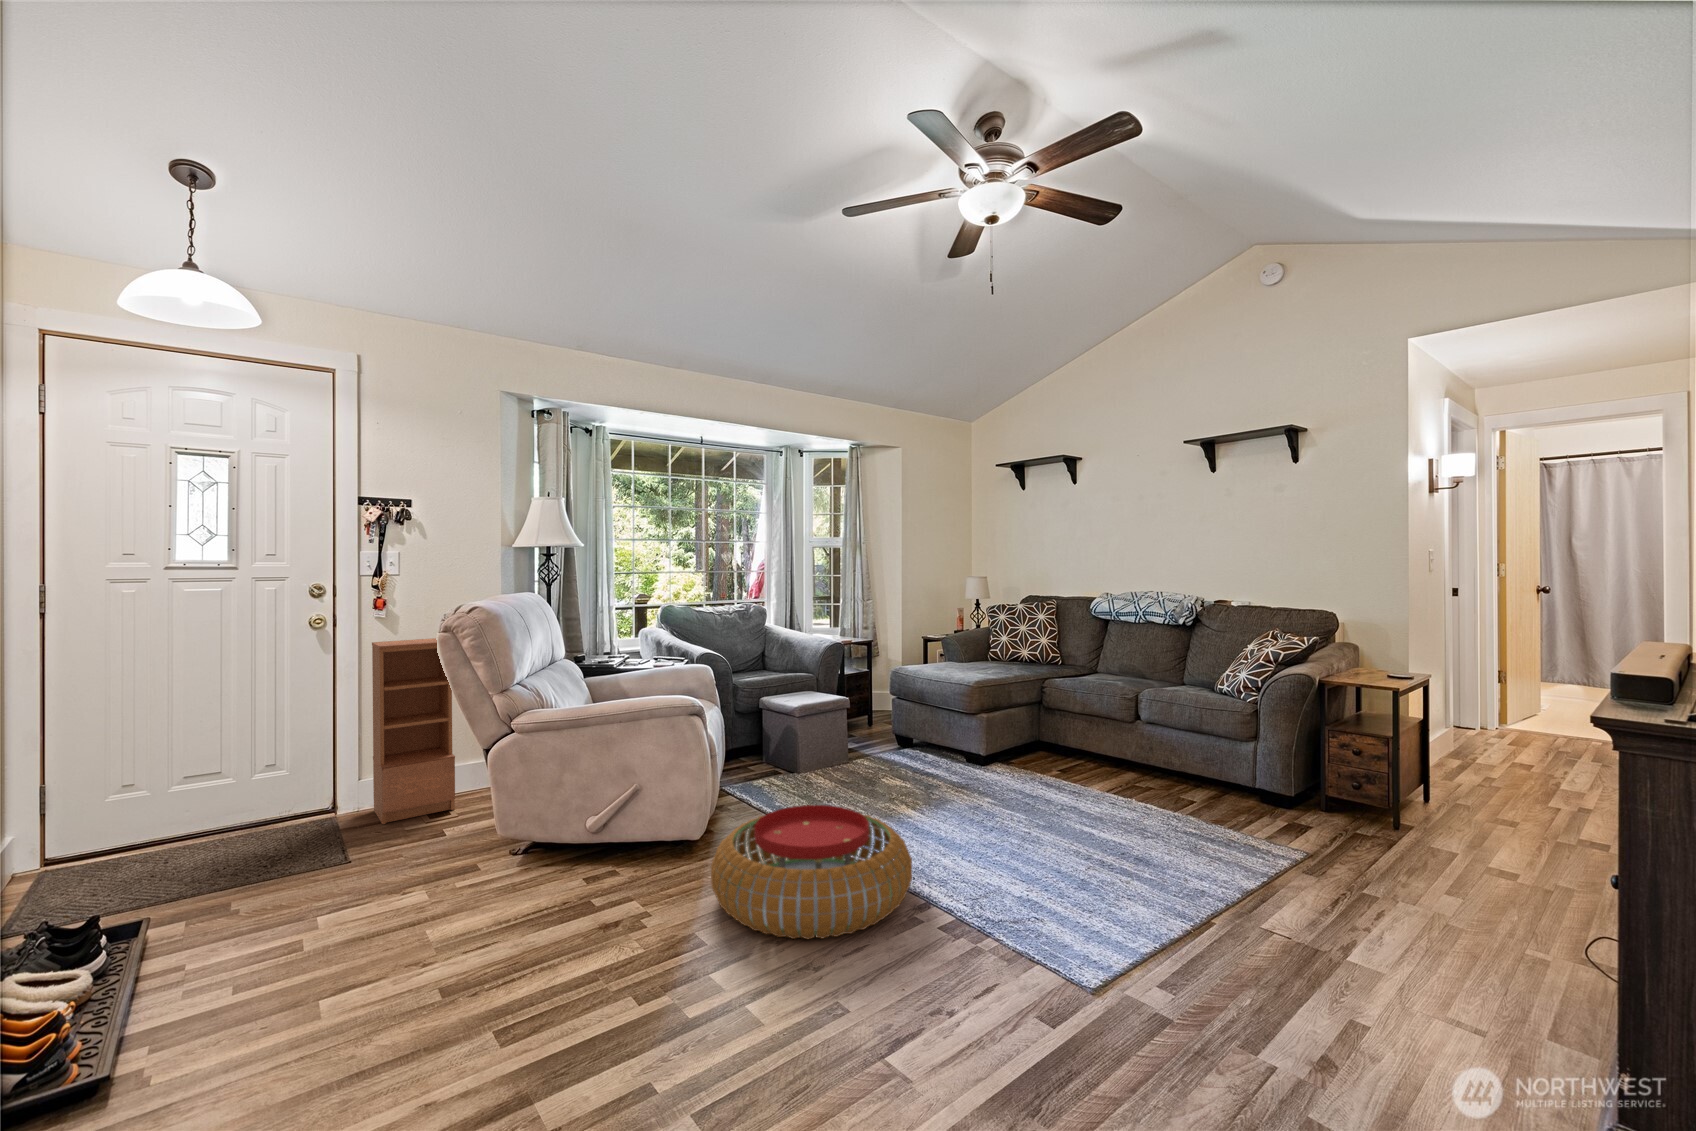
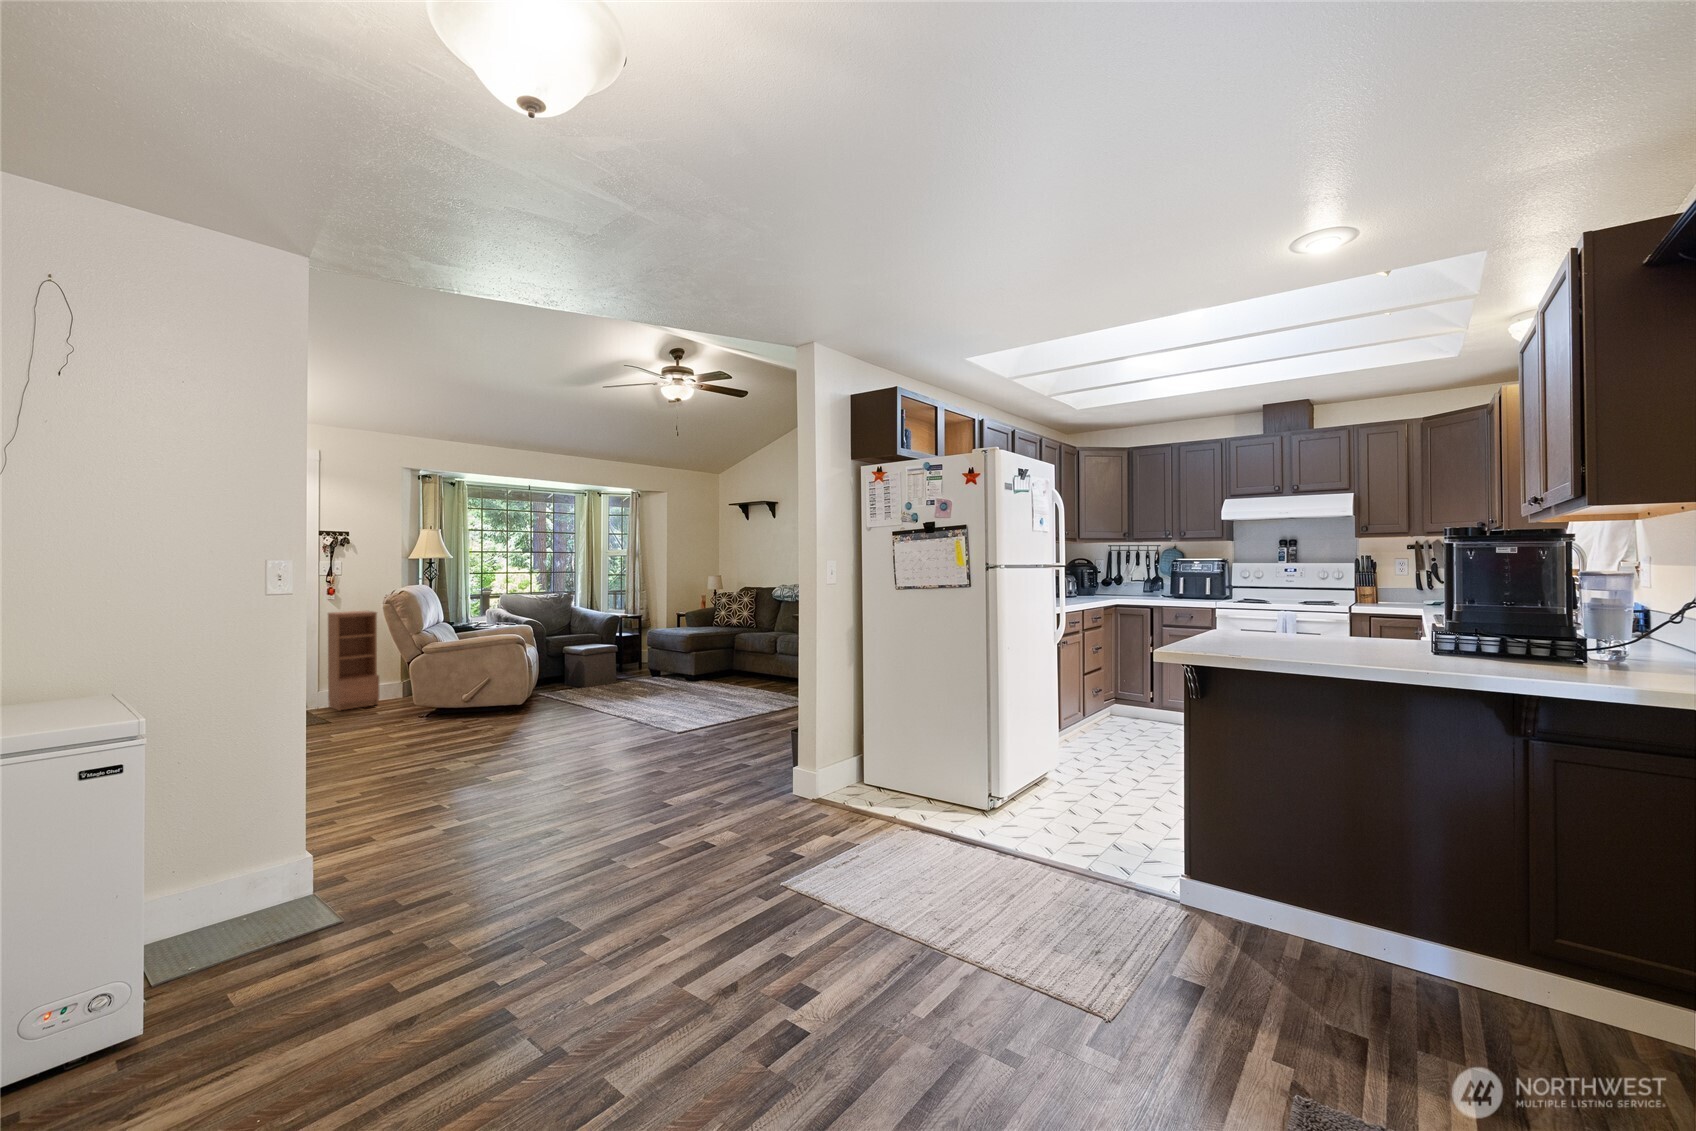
pouf: present [711,805,912,939] -> none [527,684,622,730]

